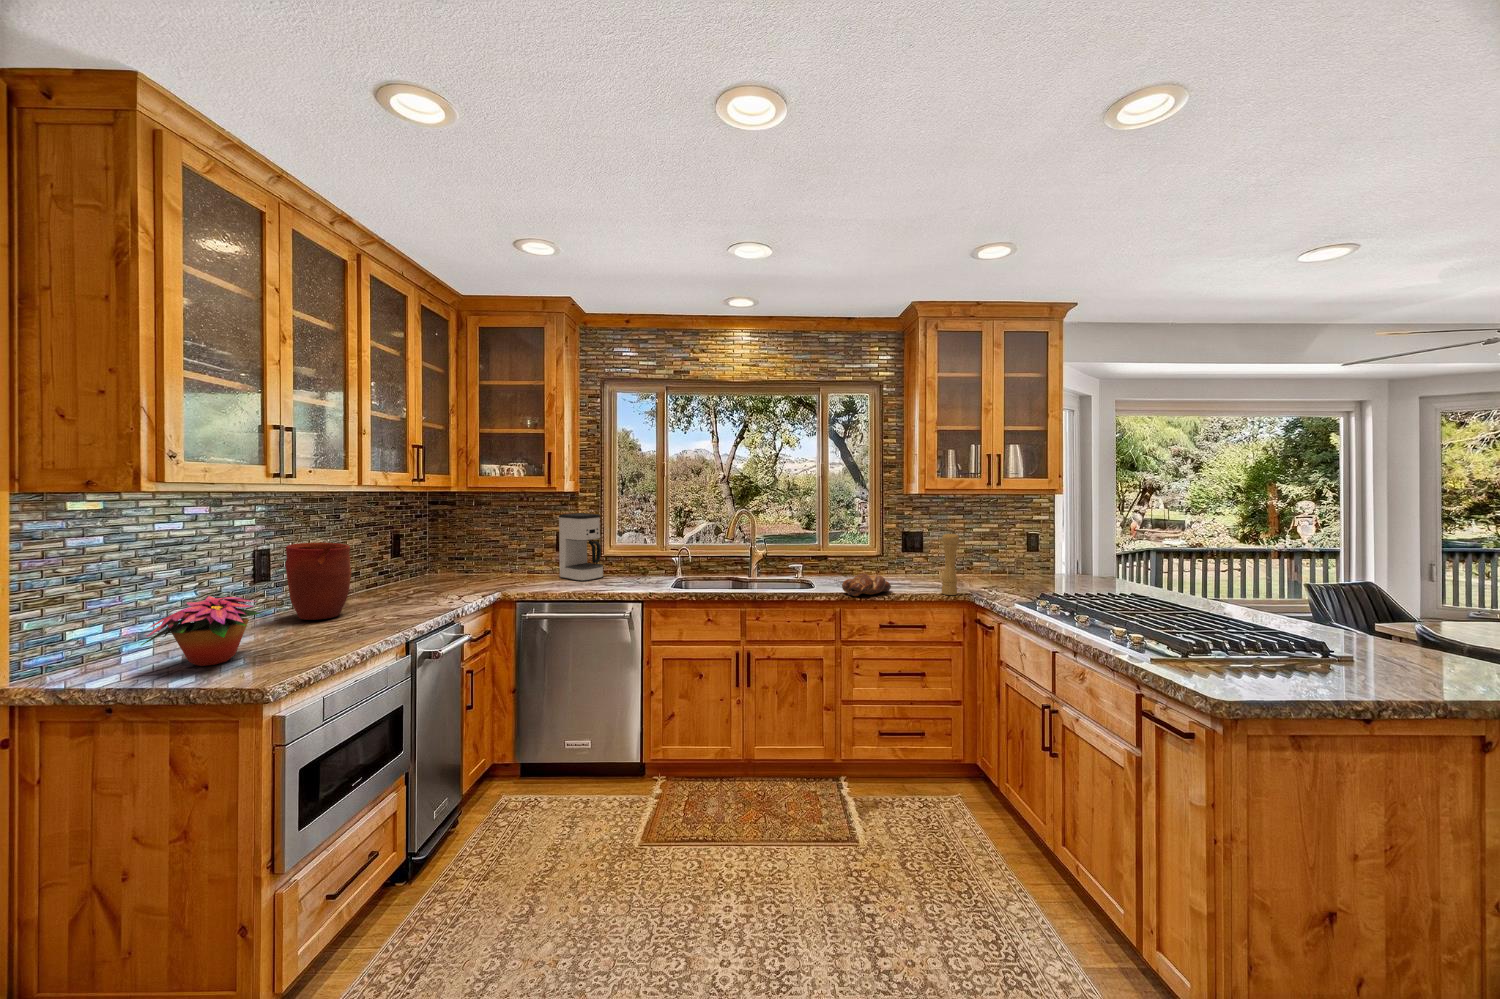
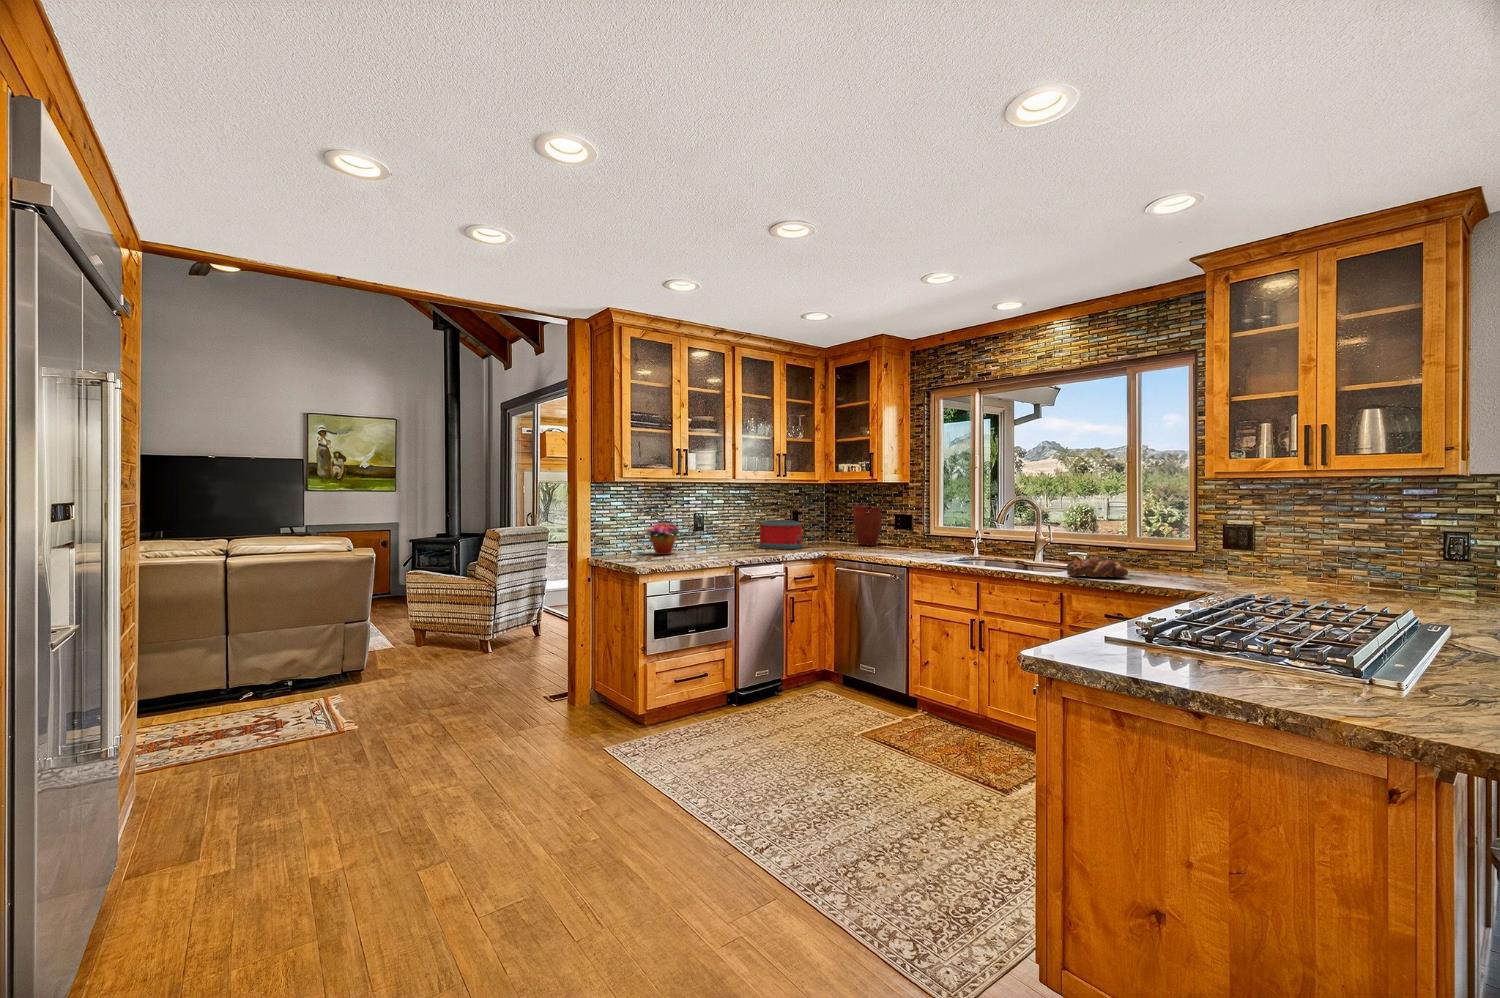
coffee maker: present [559,513,603,581] -> none [883,500,916,552]
pepper mill: present [942,533,959,595] -> none [1180,515,1201,587]
vase: present [285,543,352,620] -> present [854,506,881,546]
toaster: none [368,552,447,602] -> present [759,520,803,550]

